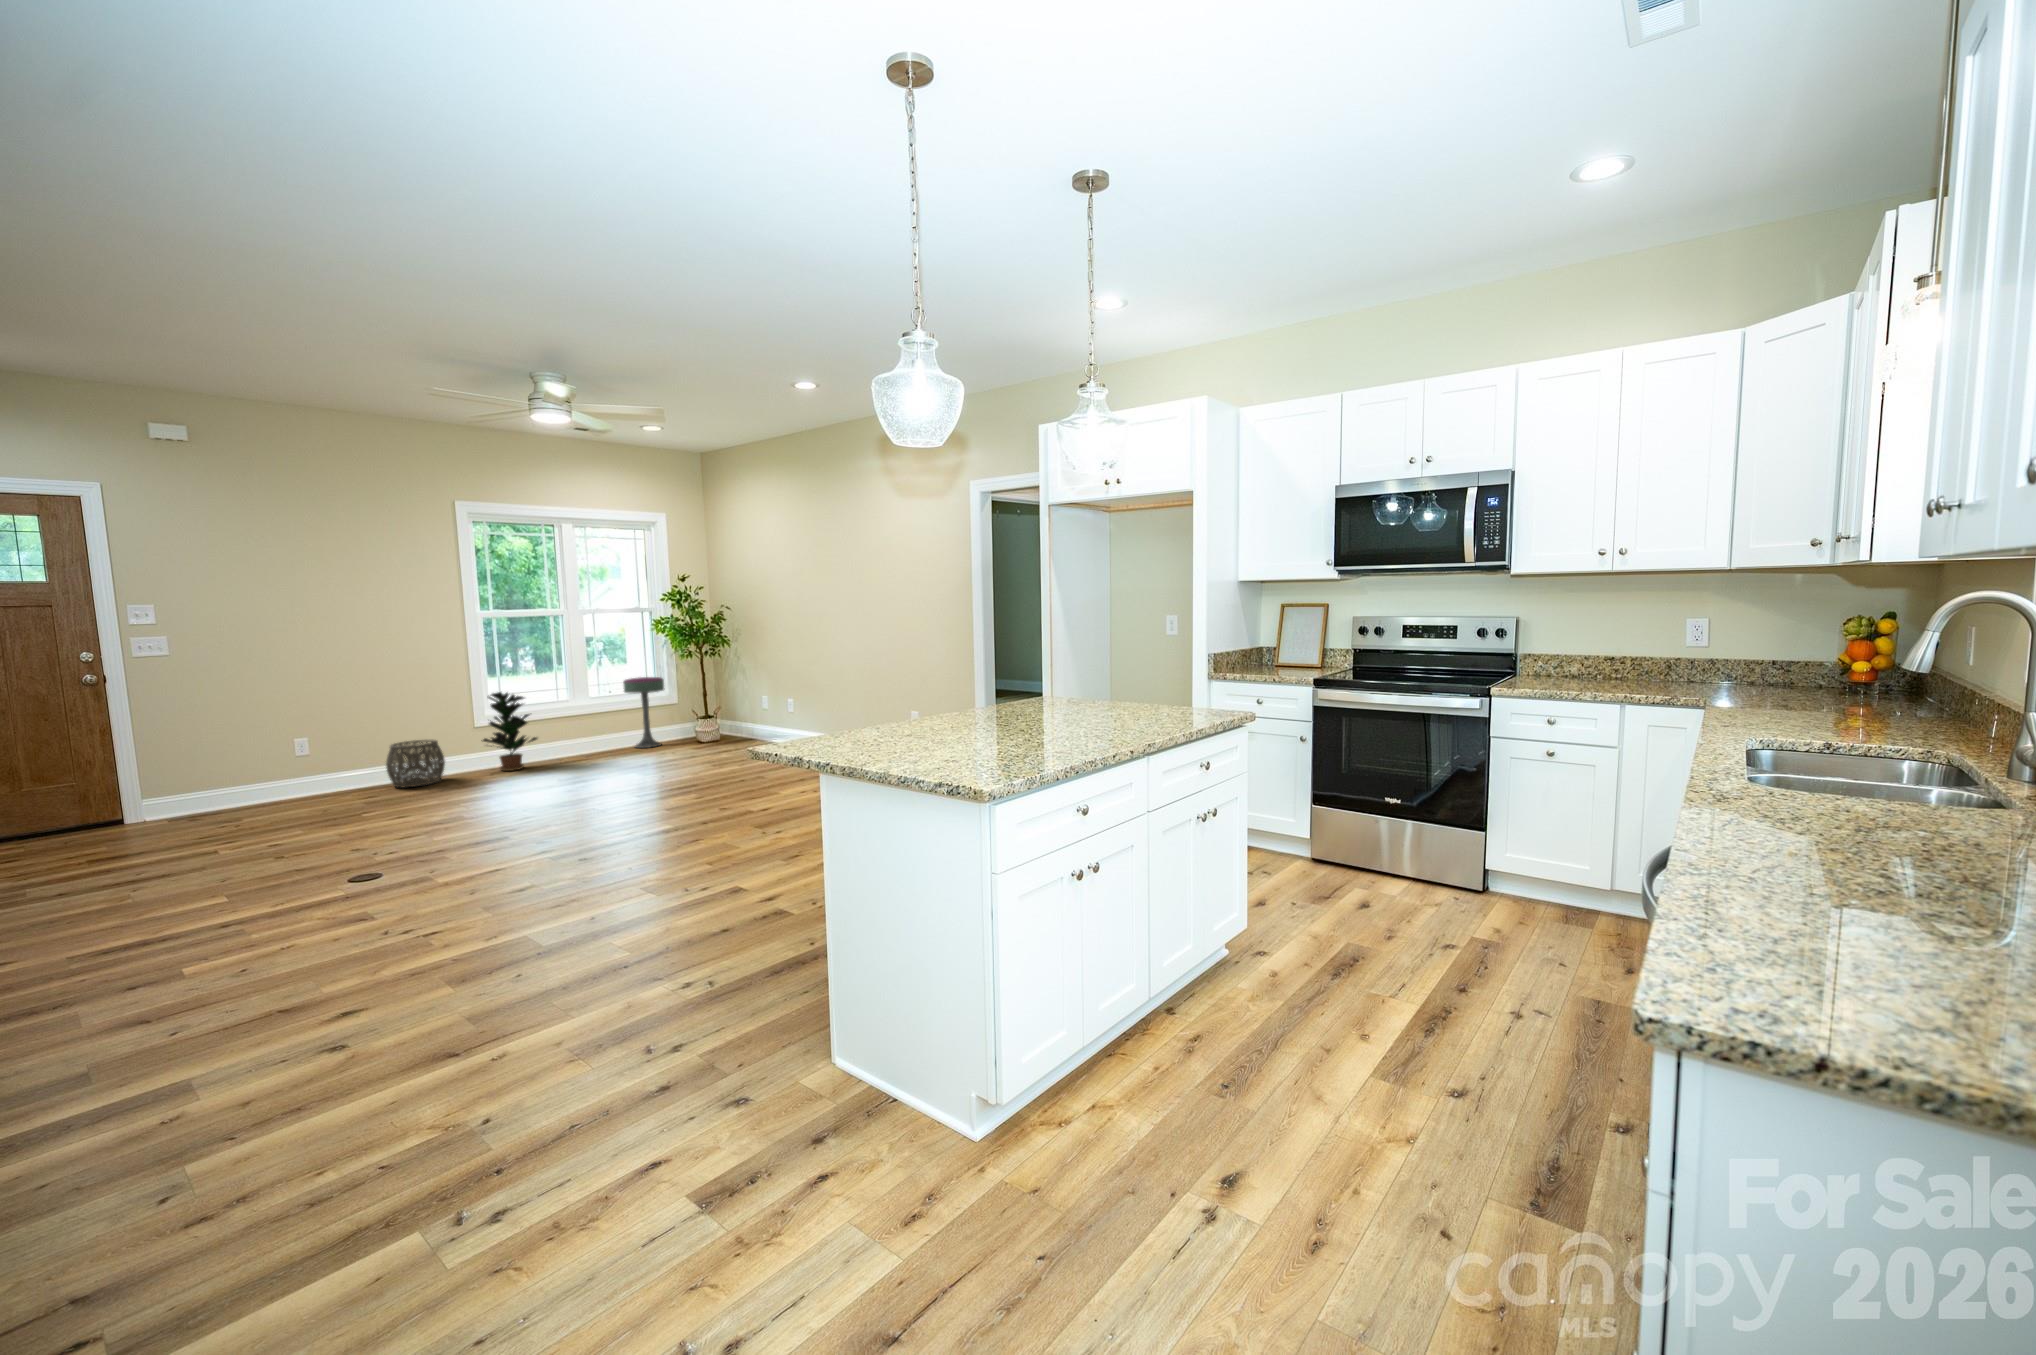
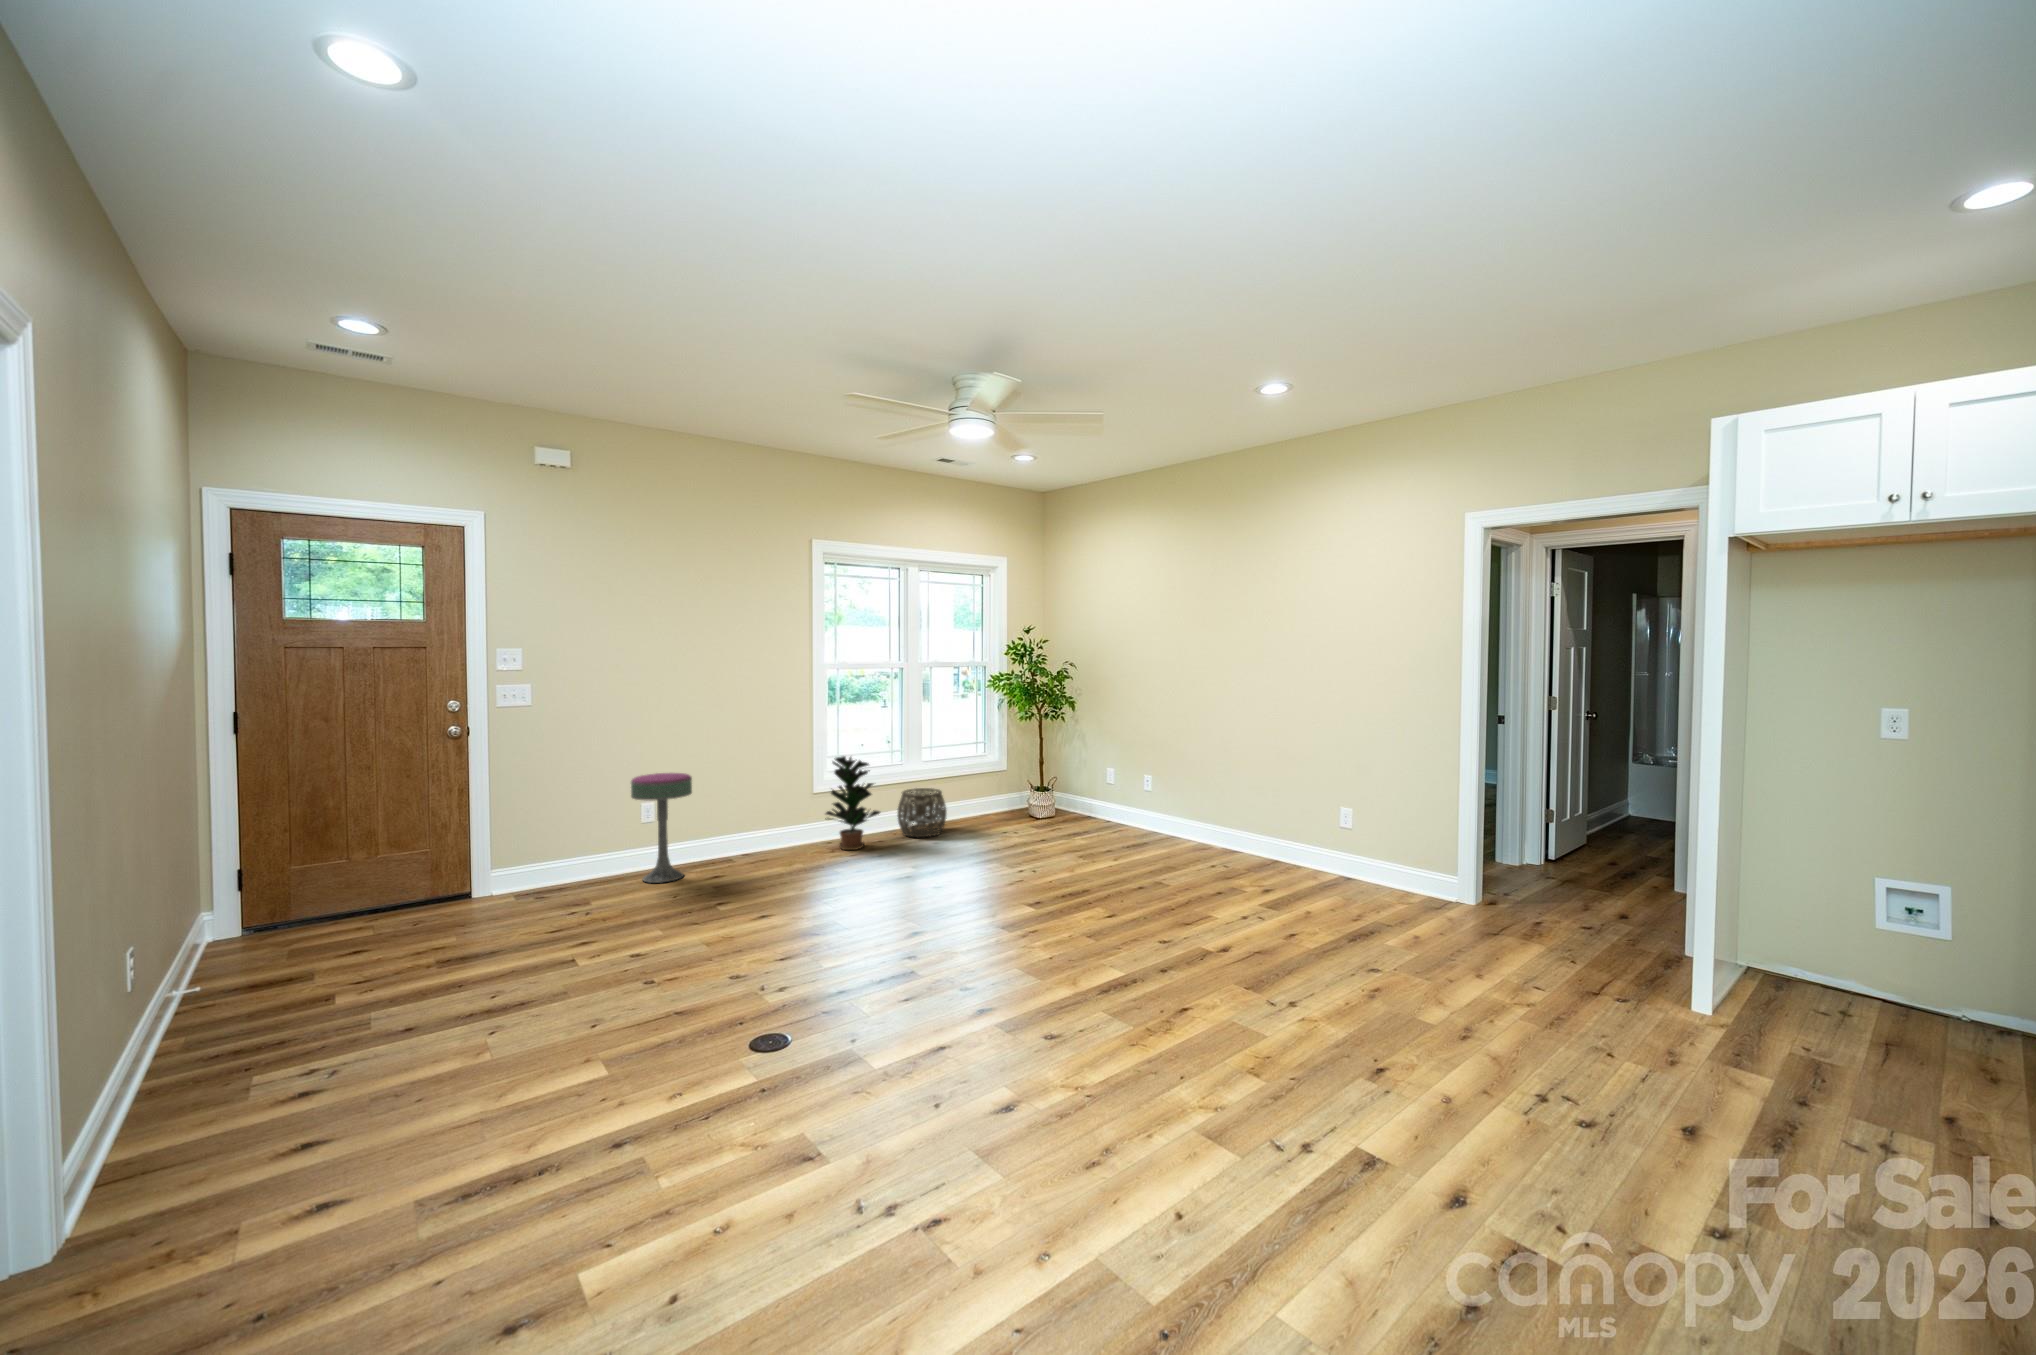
bar stool: present [623,677,664,748] -> present [631,773,692,883]
woven basket: present [386,739,445,787] -> present [898,788,947,837]

